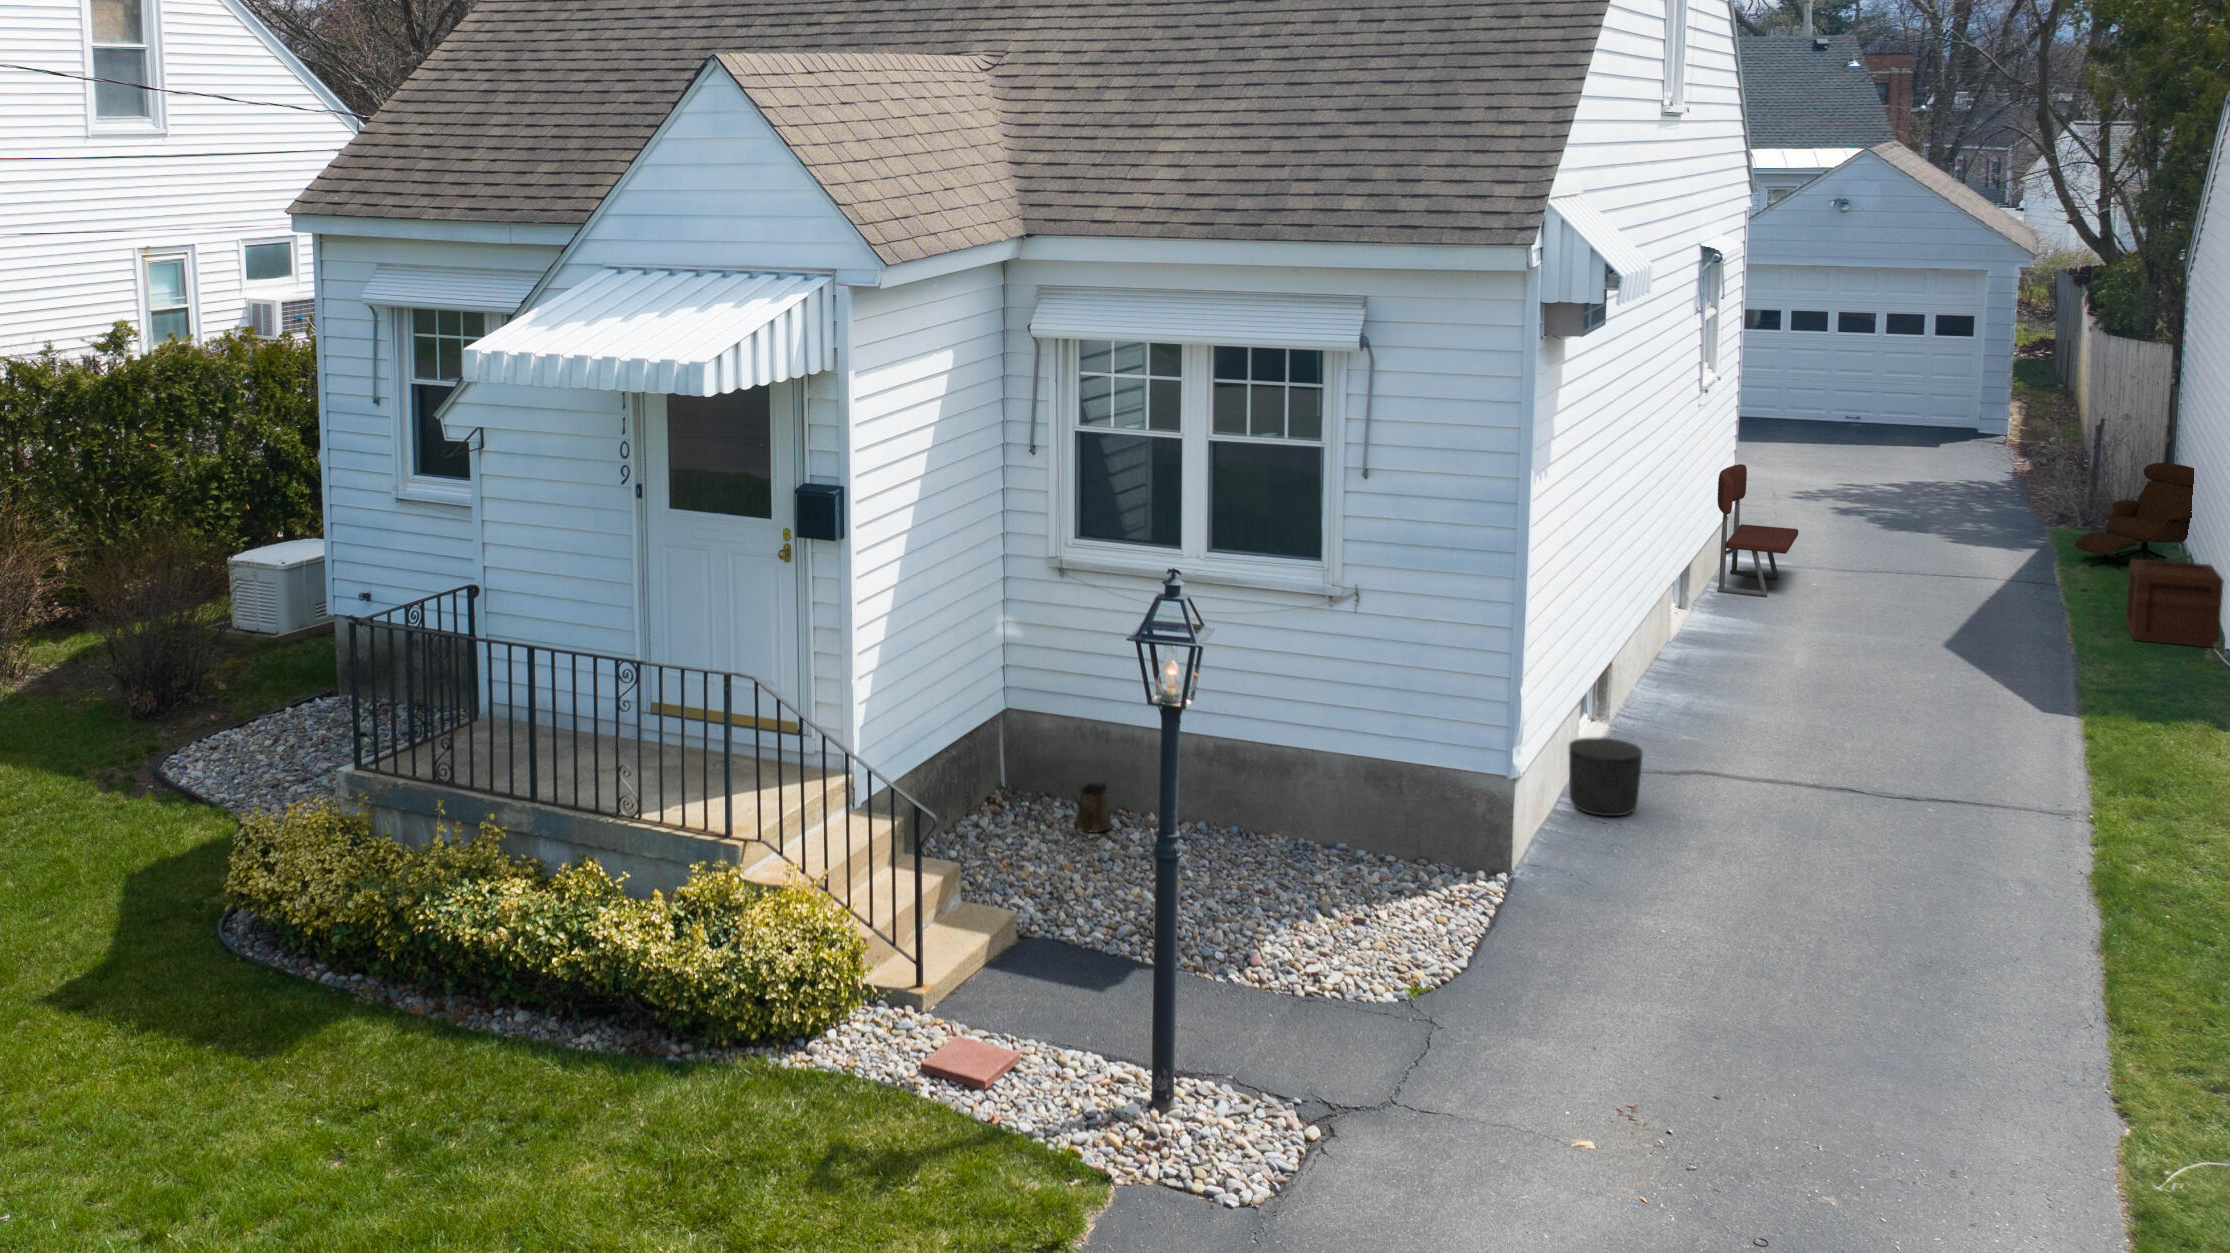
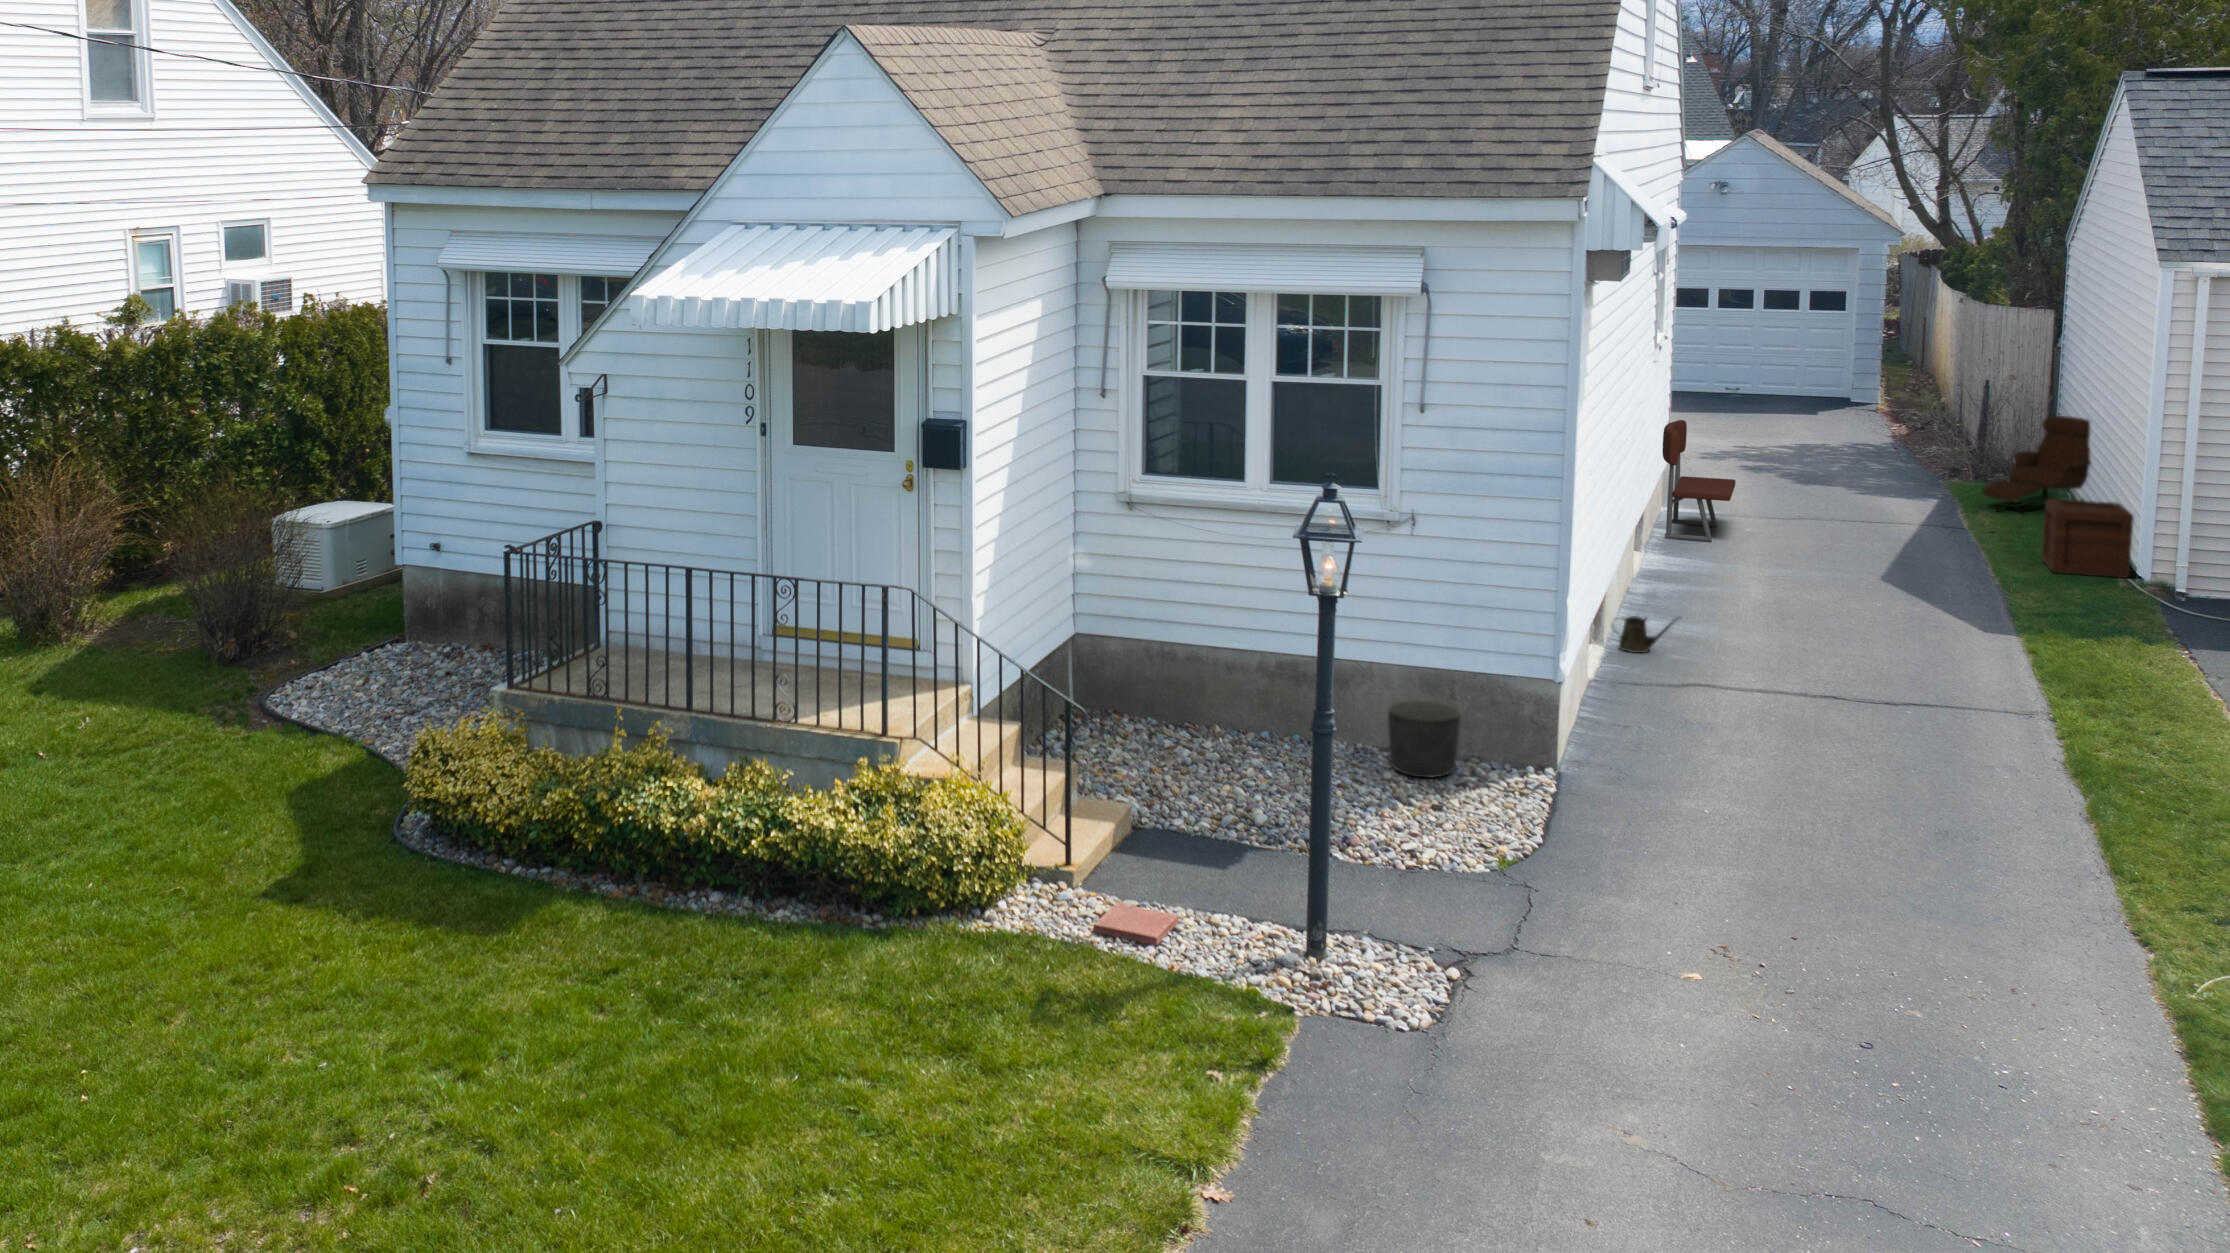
planter: present [1569,737,1643,816] -> present [1388,700,1460,778]
watering can: present [1073,782,1112,833] -> present [1614,616,1677,653]

